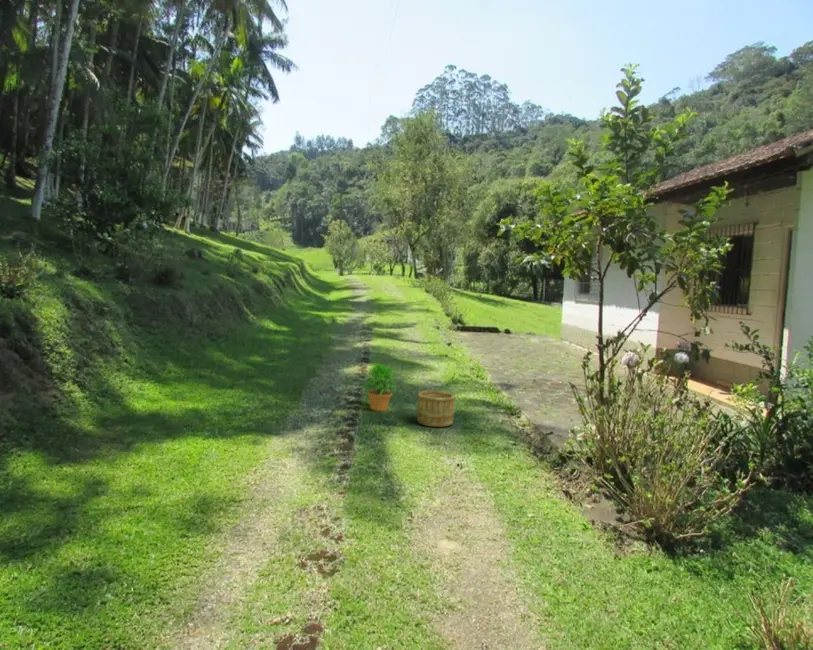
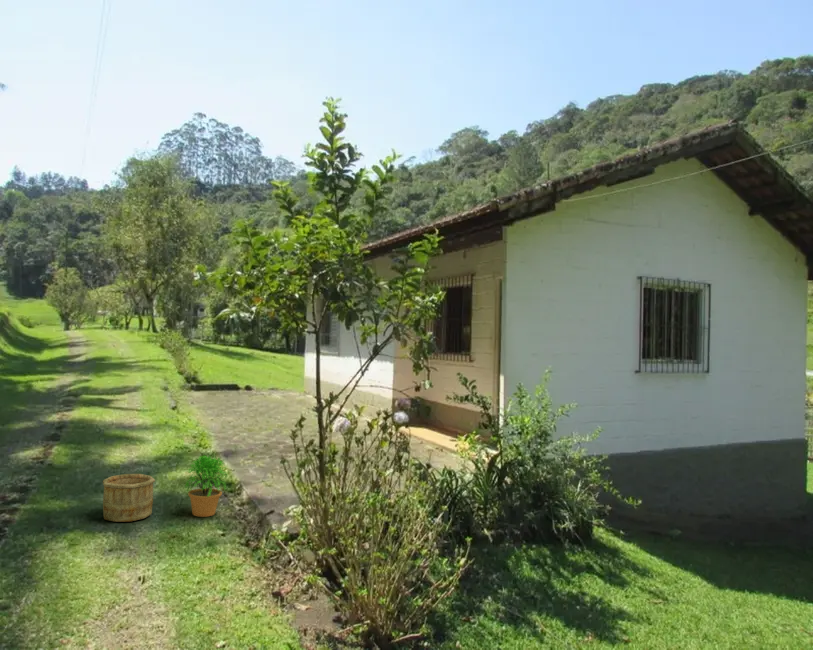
potted plant: present [365,364,396,411] -> present [185,456,227,517]

